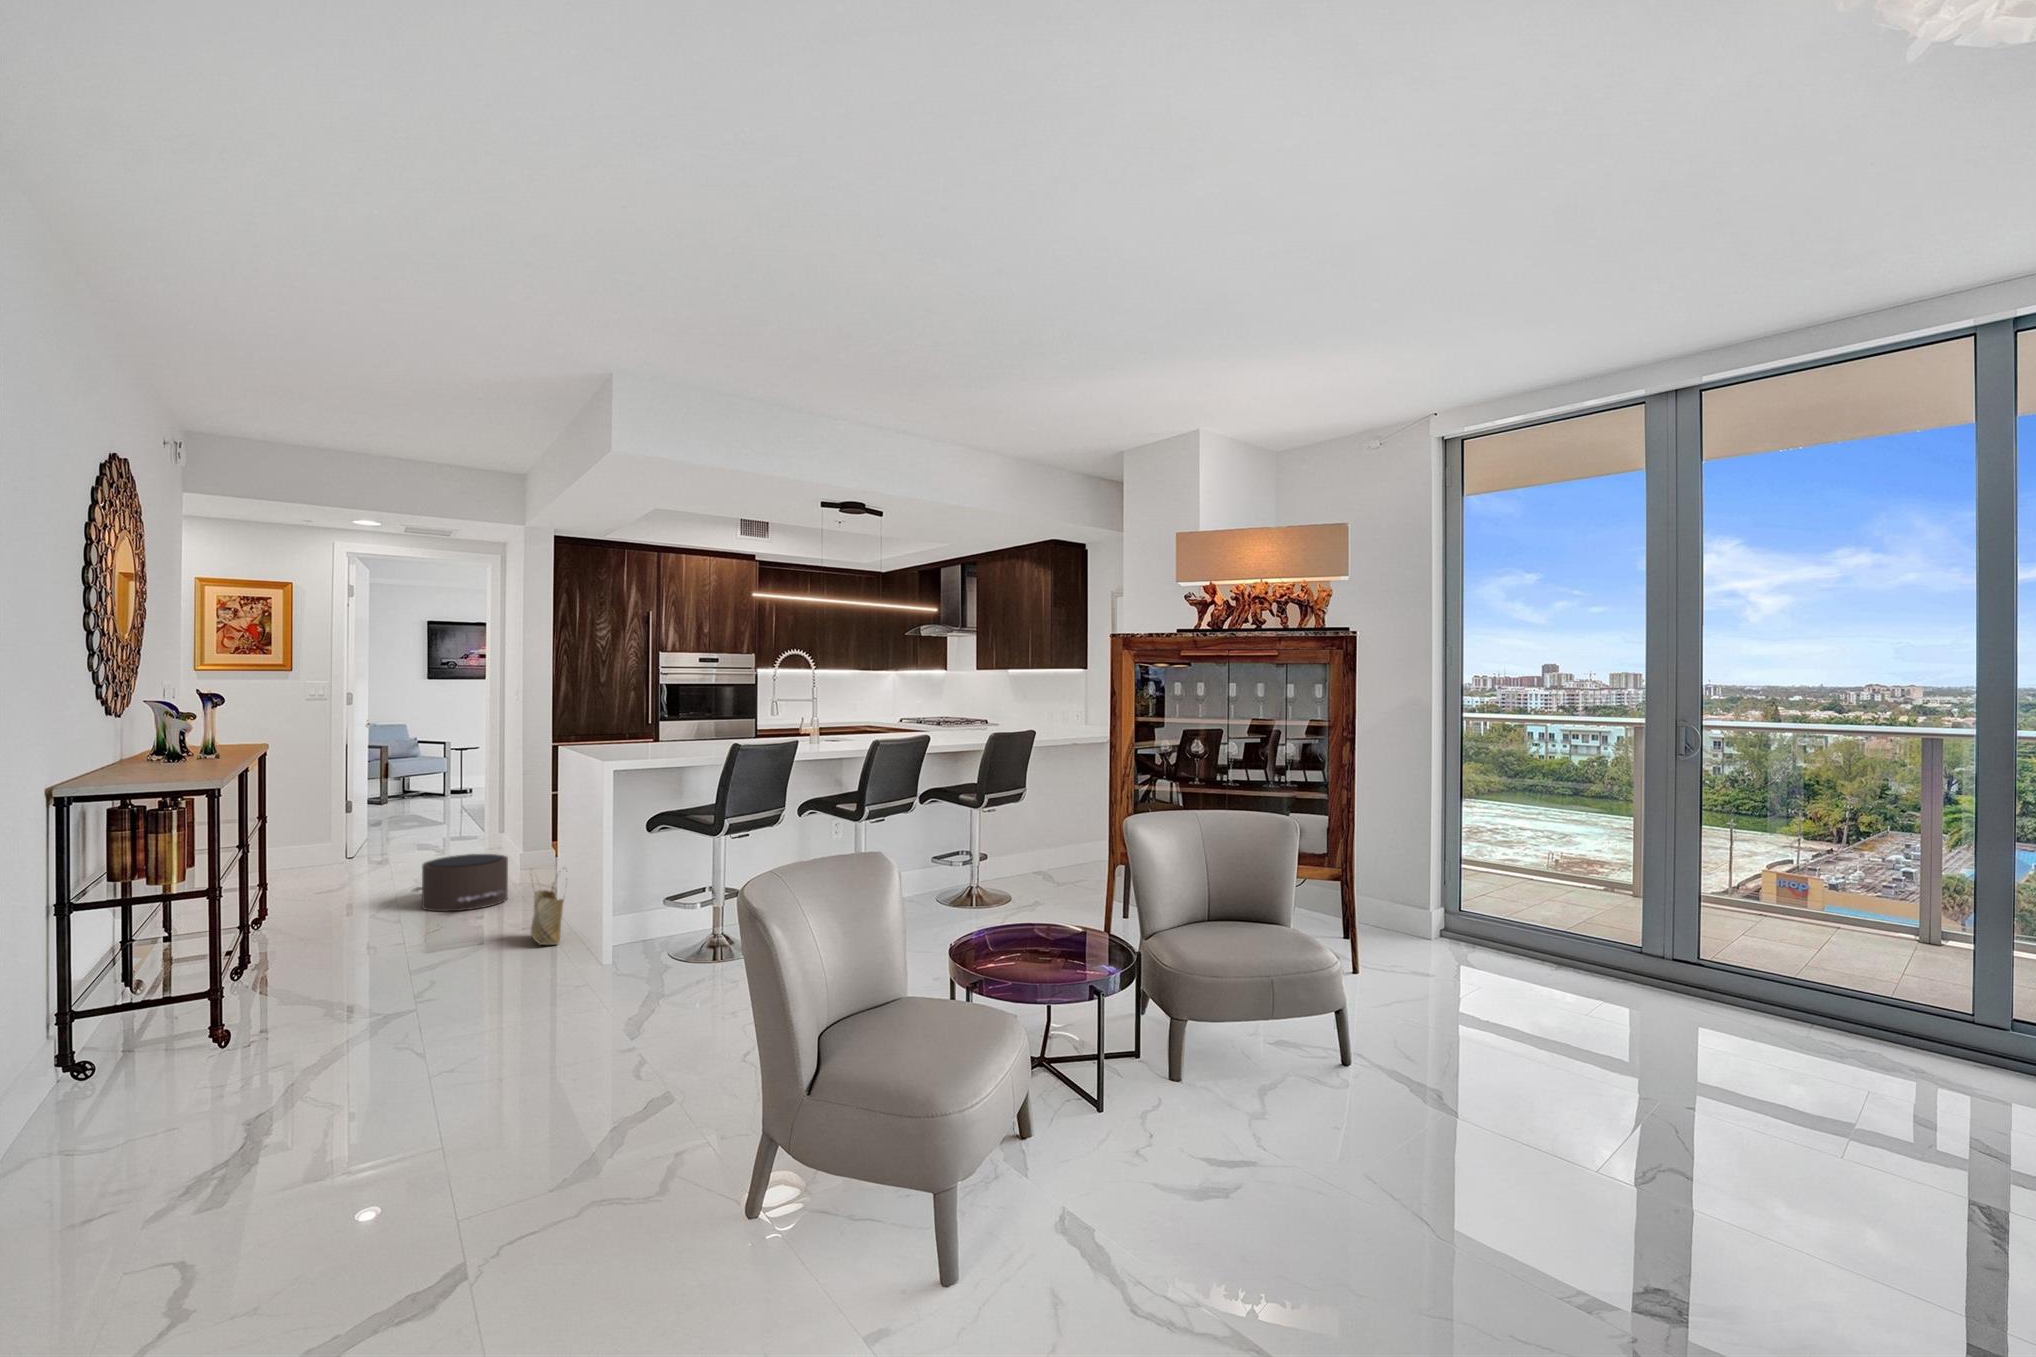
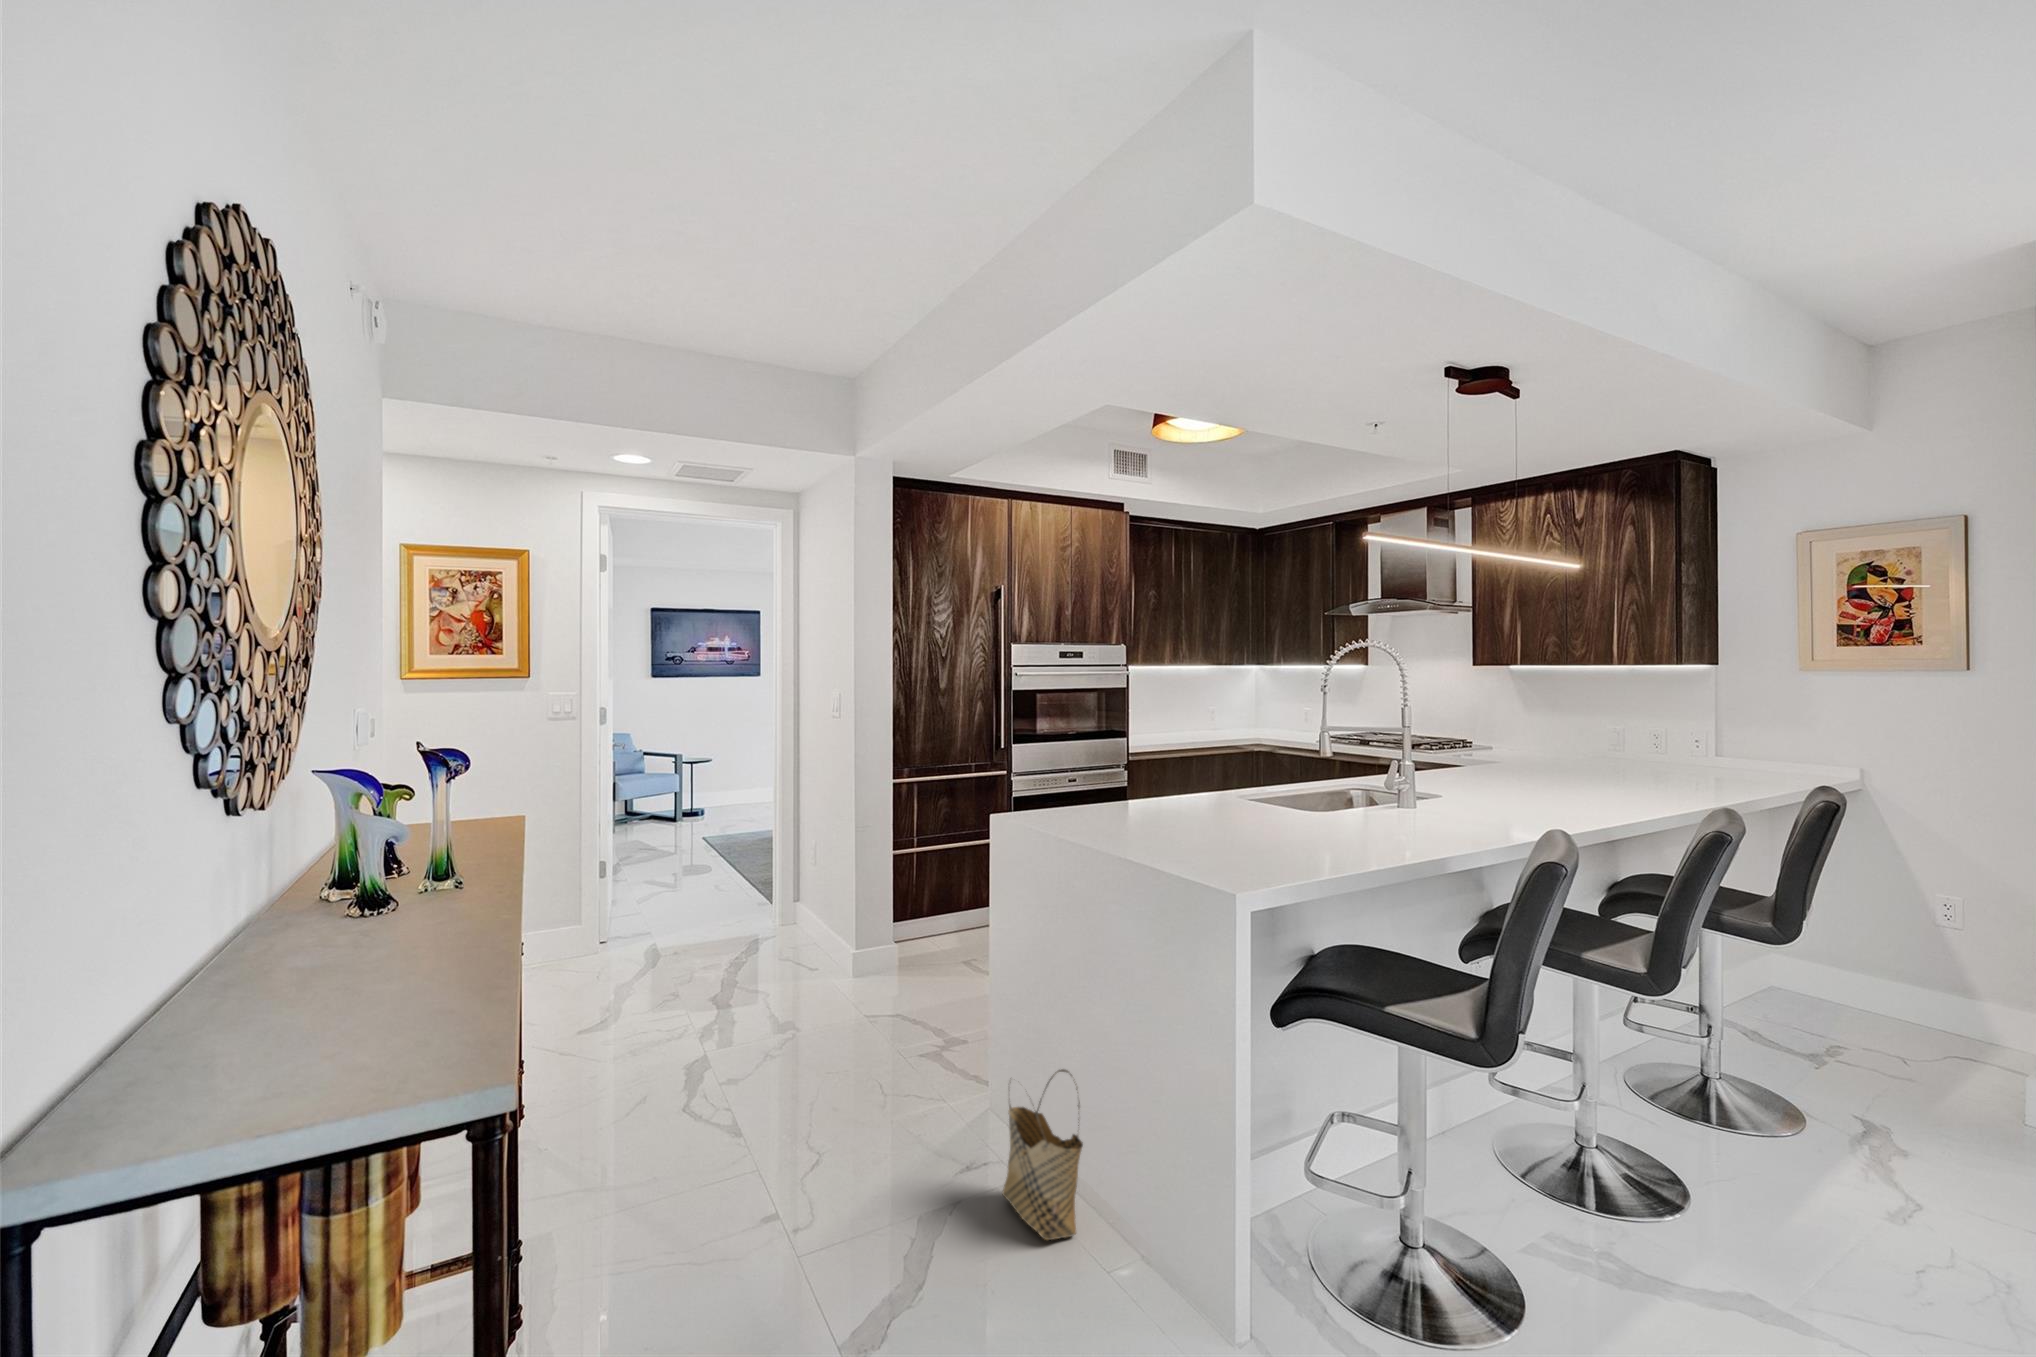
pouf: present [413,854,508,911] -> none [733,979,891,1097]

